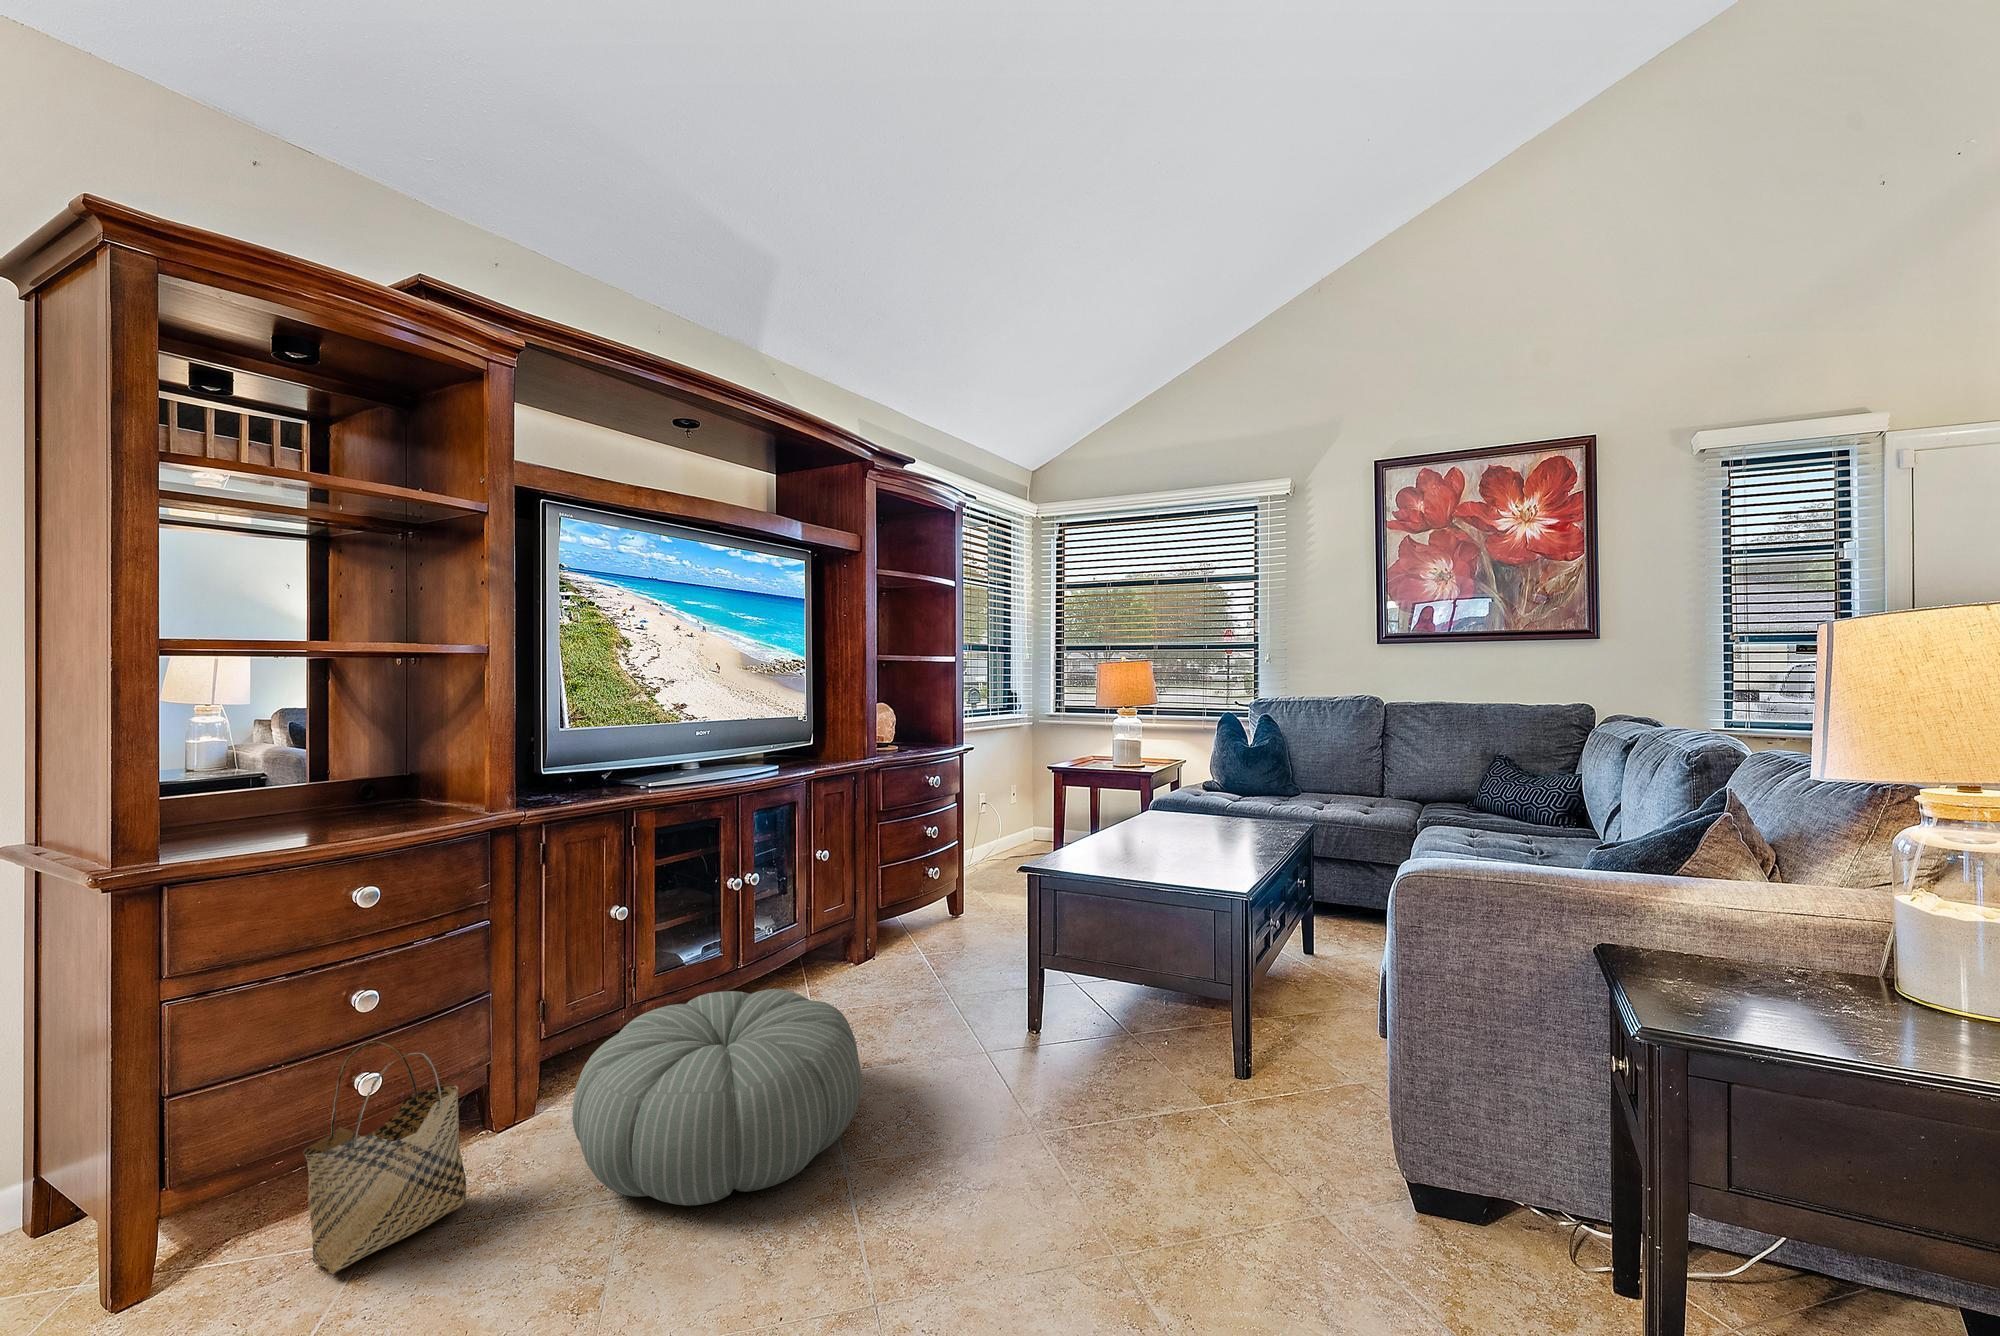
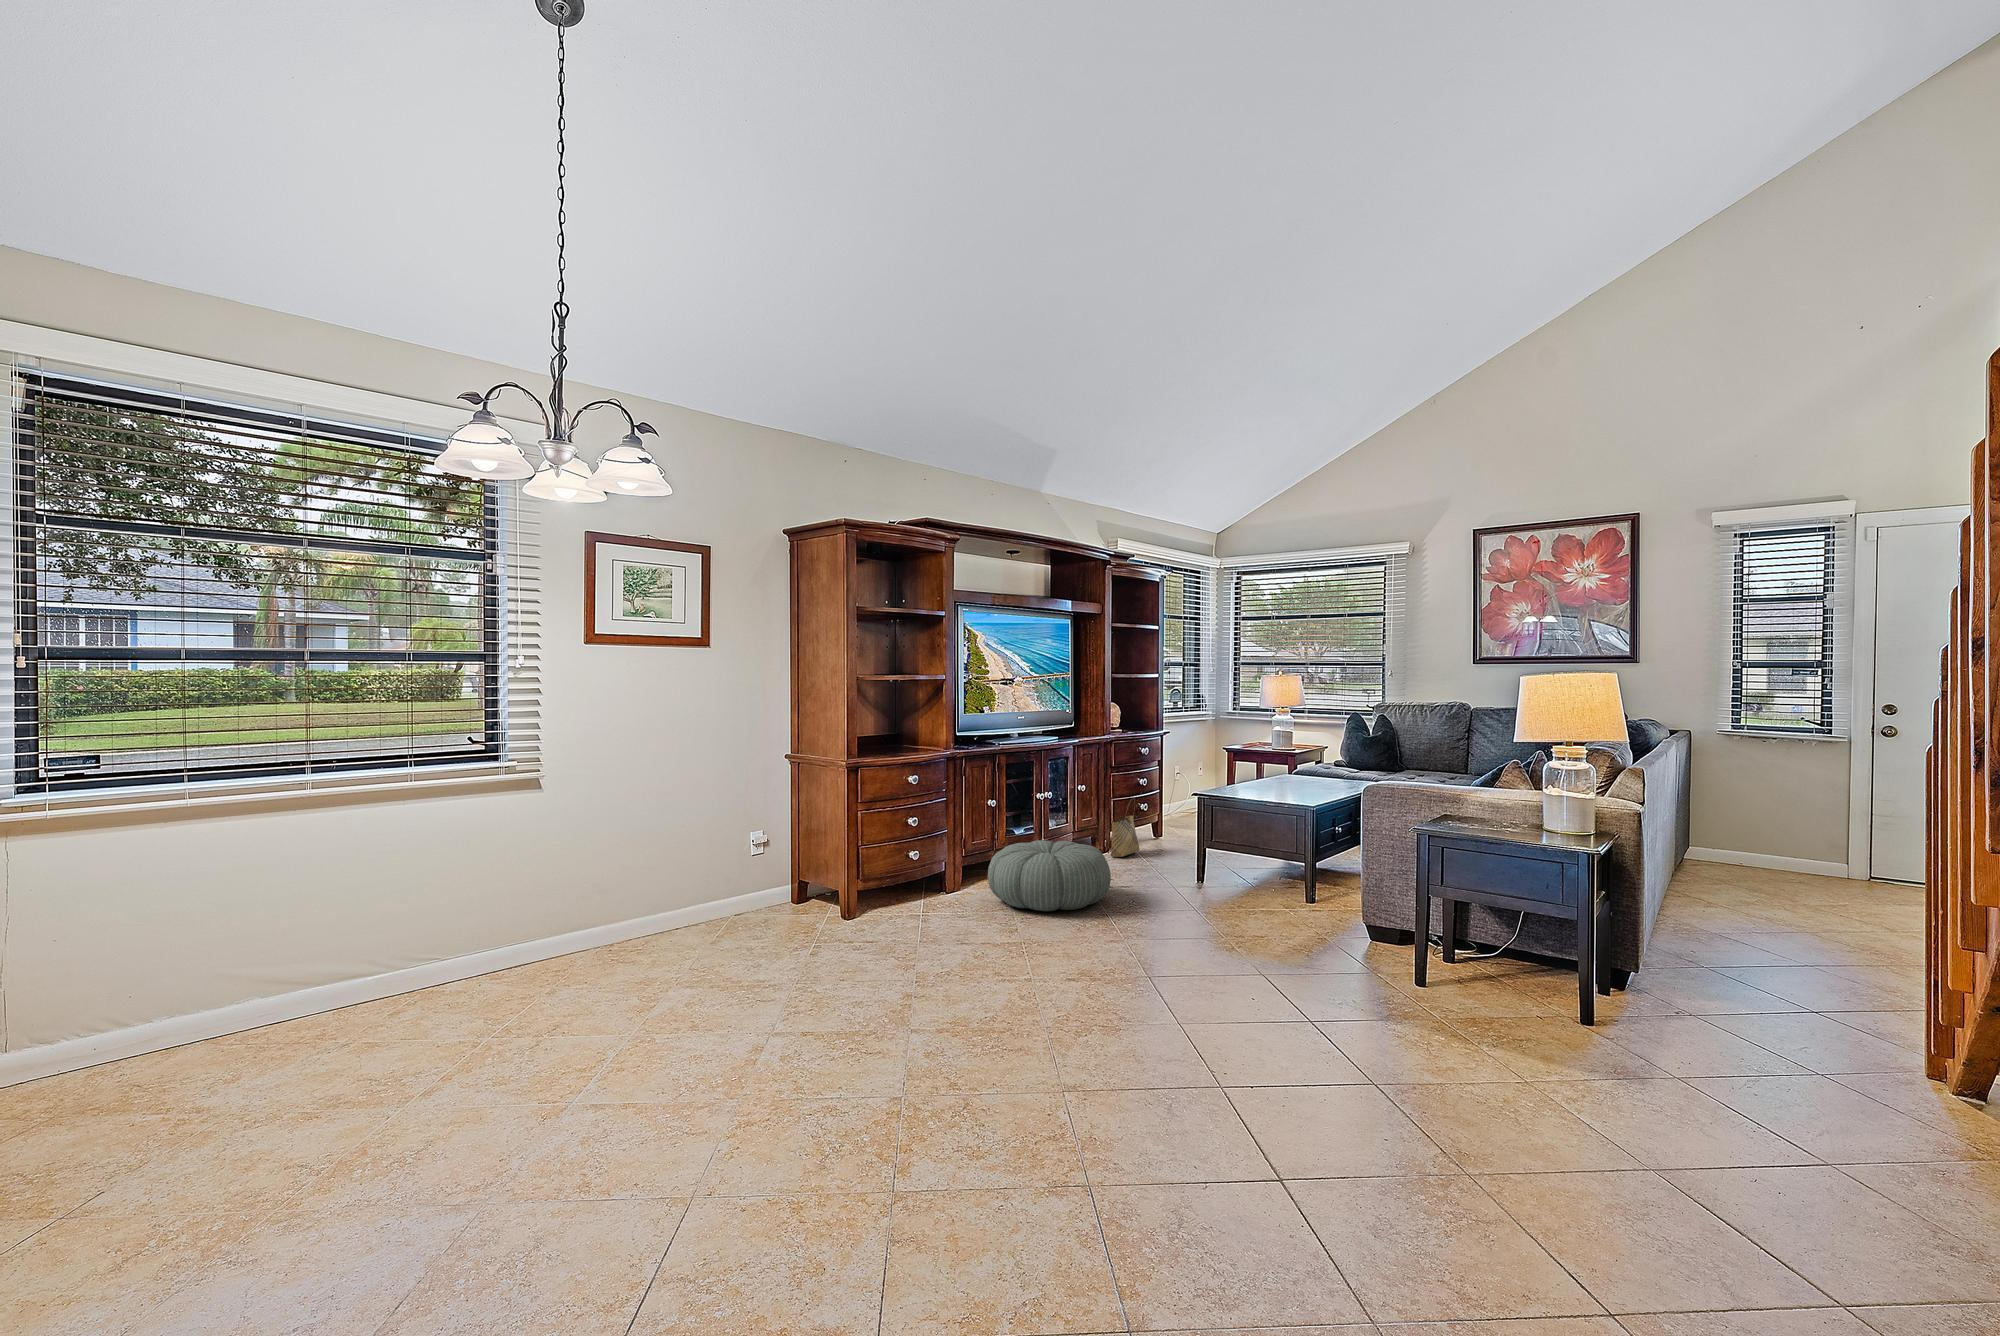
woven basket: present [303,1041,466,1274] -> present [1110,798,1139,857]

